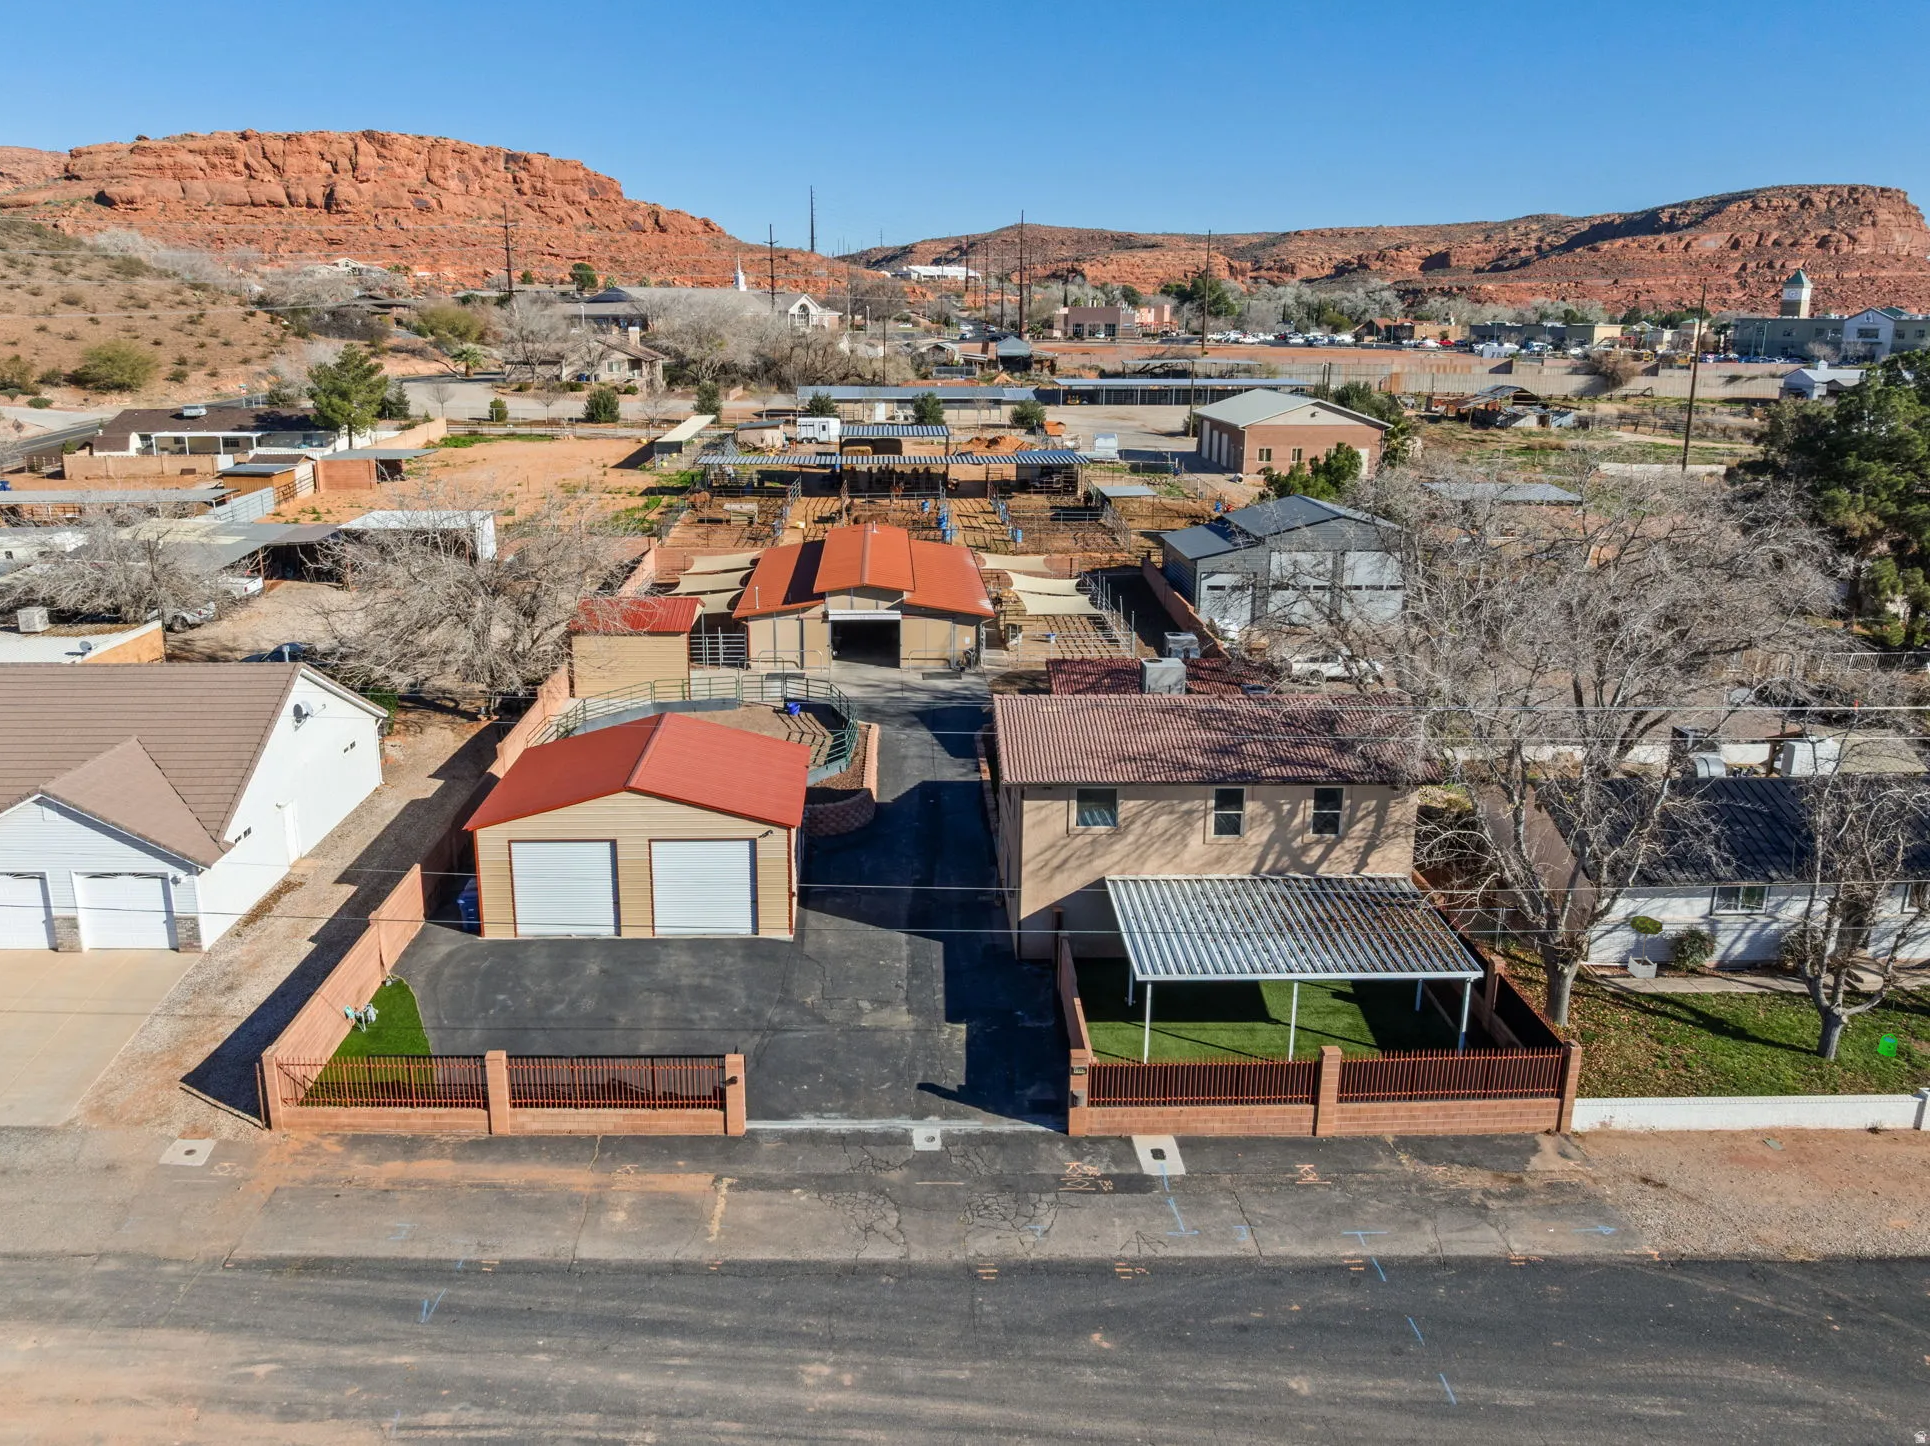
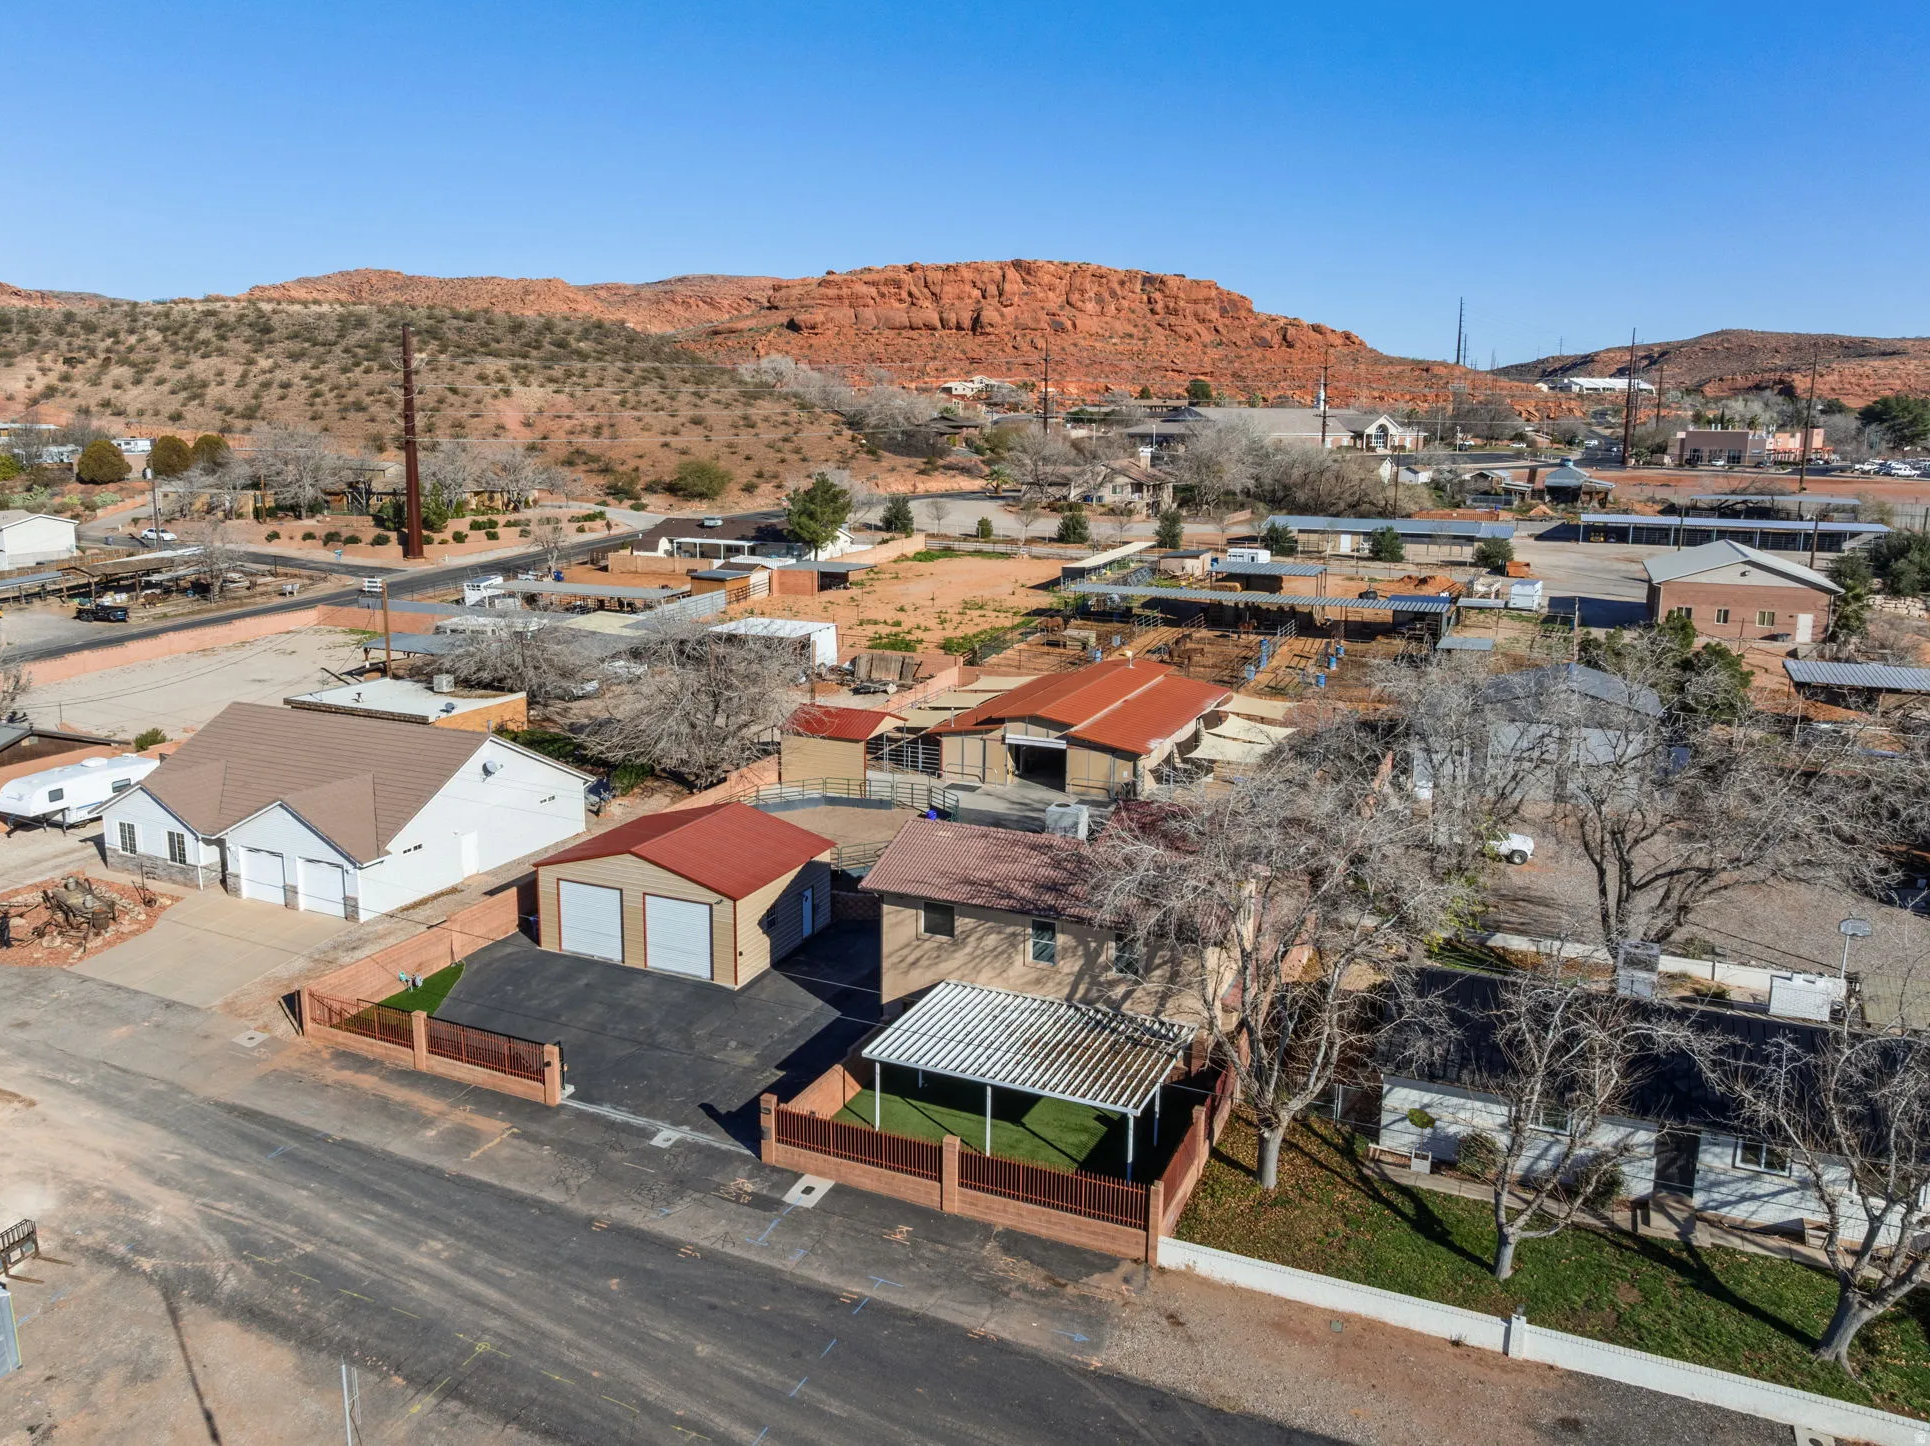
watering can: present [1877,1033,1898,1057] -> none [1567,1267,1588,1291]

